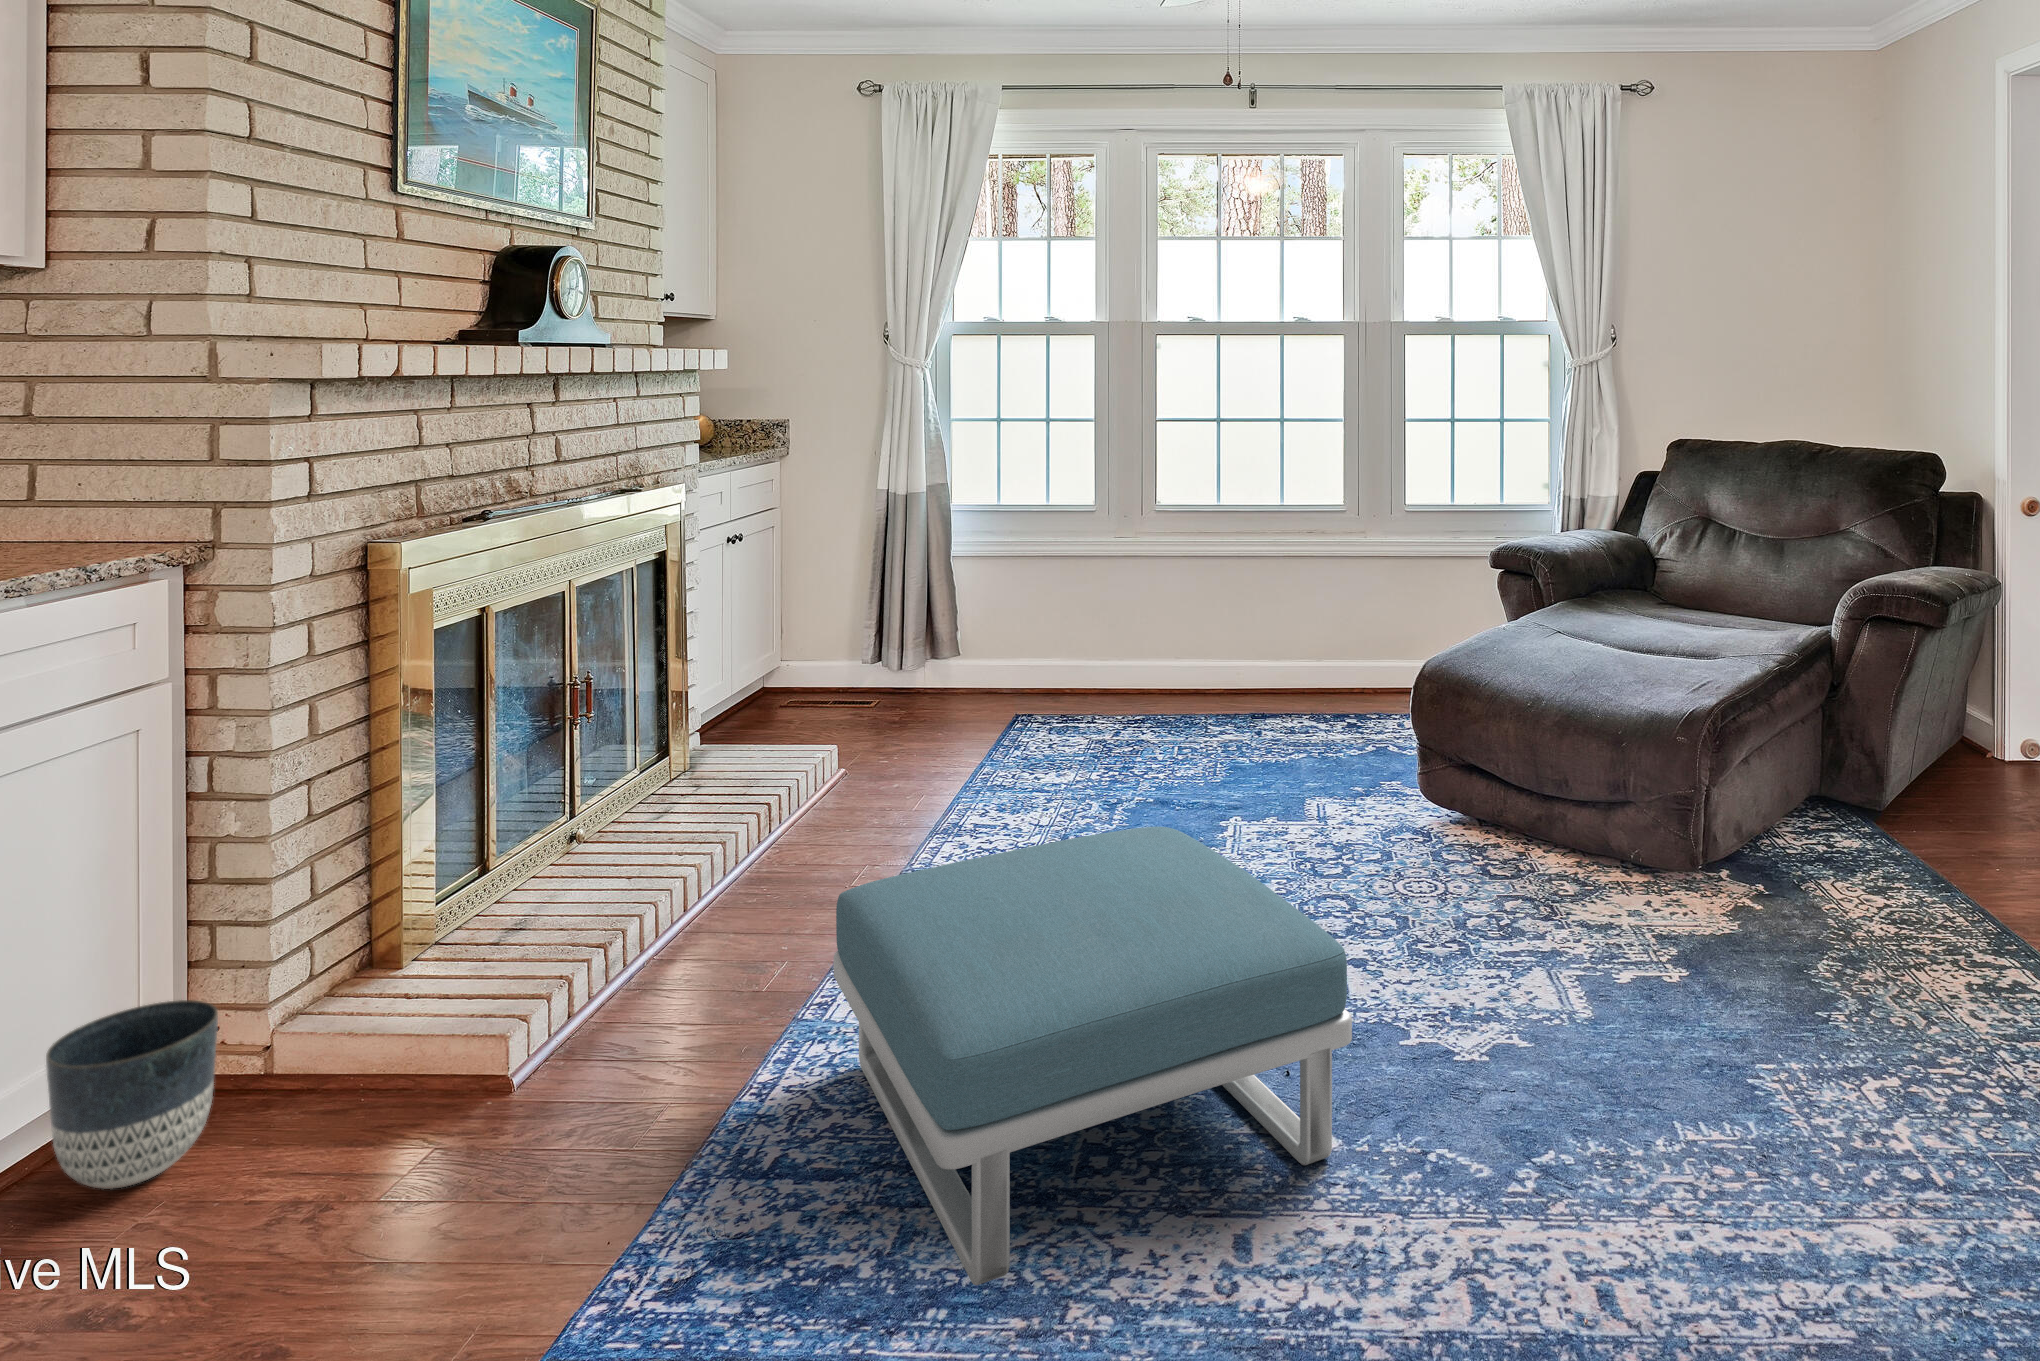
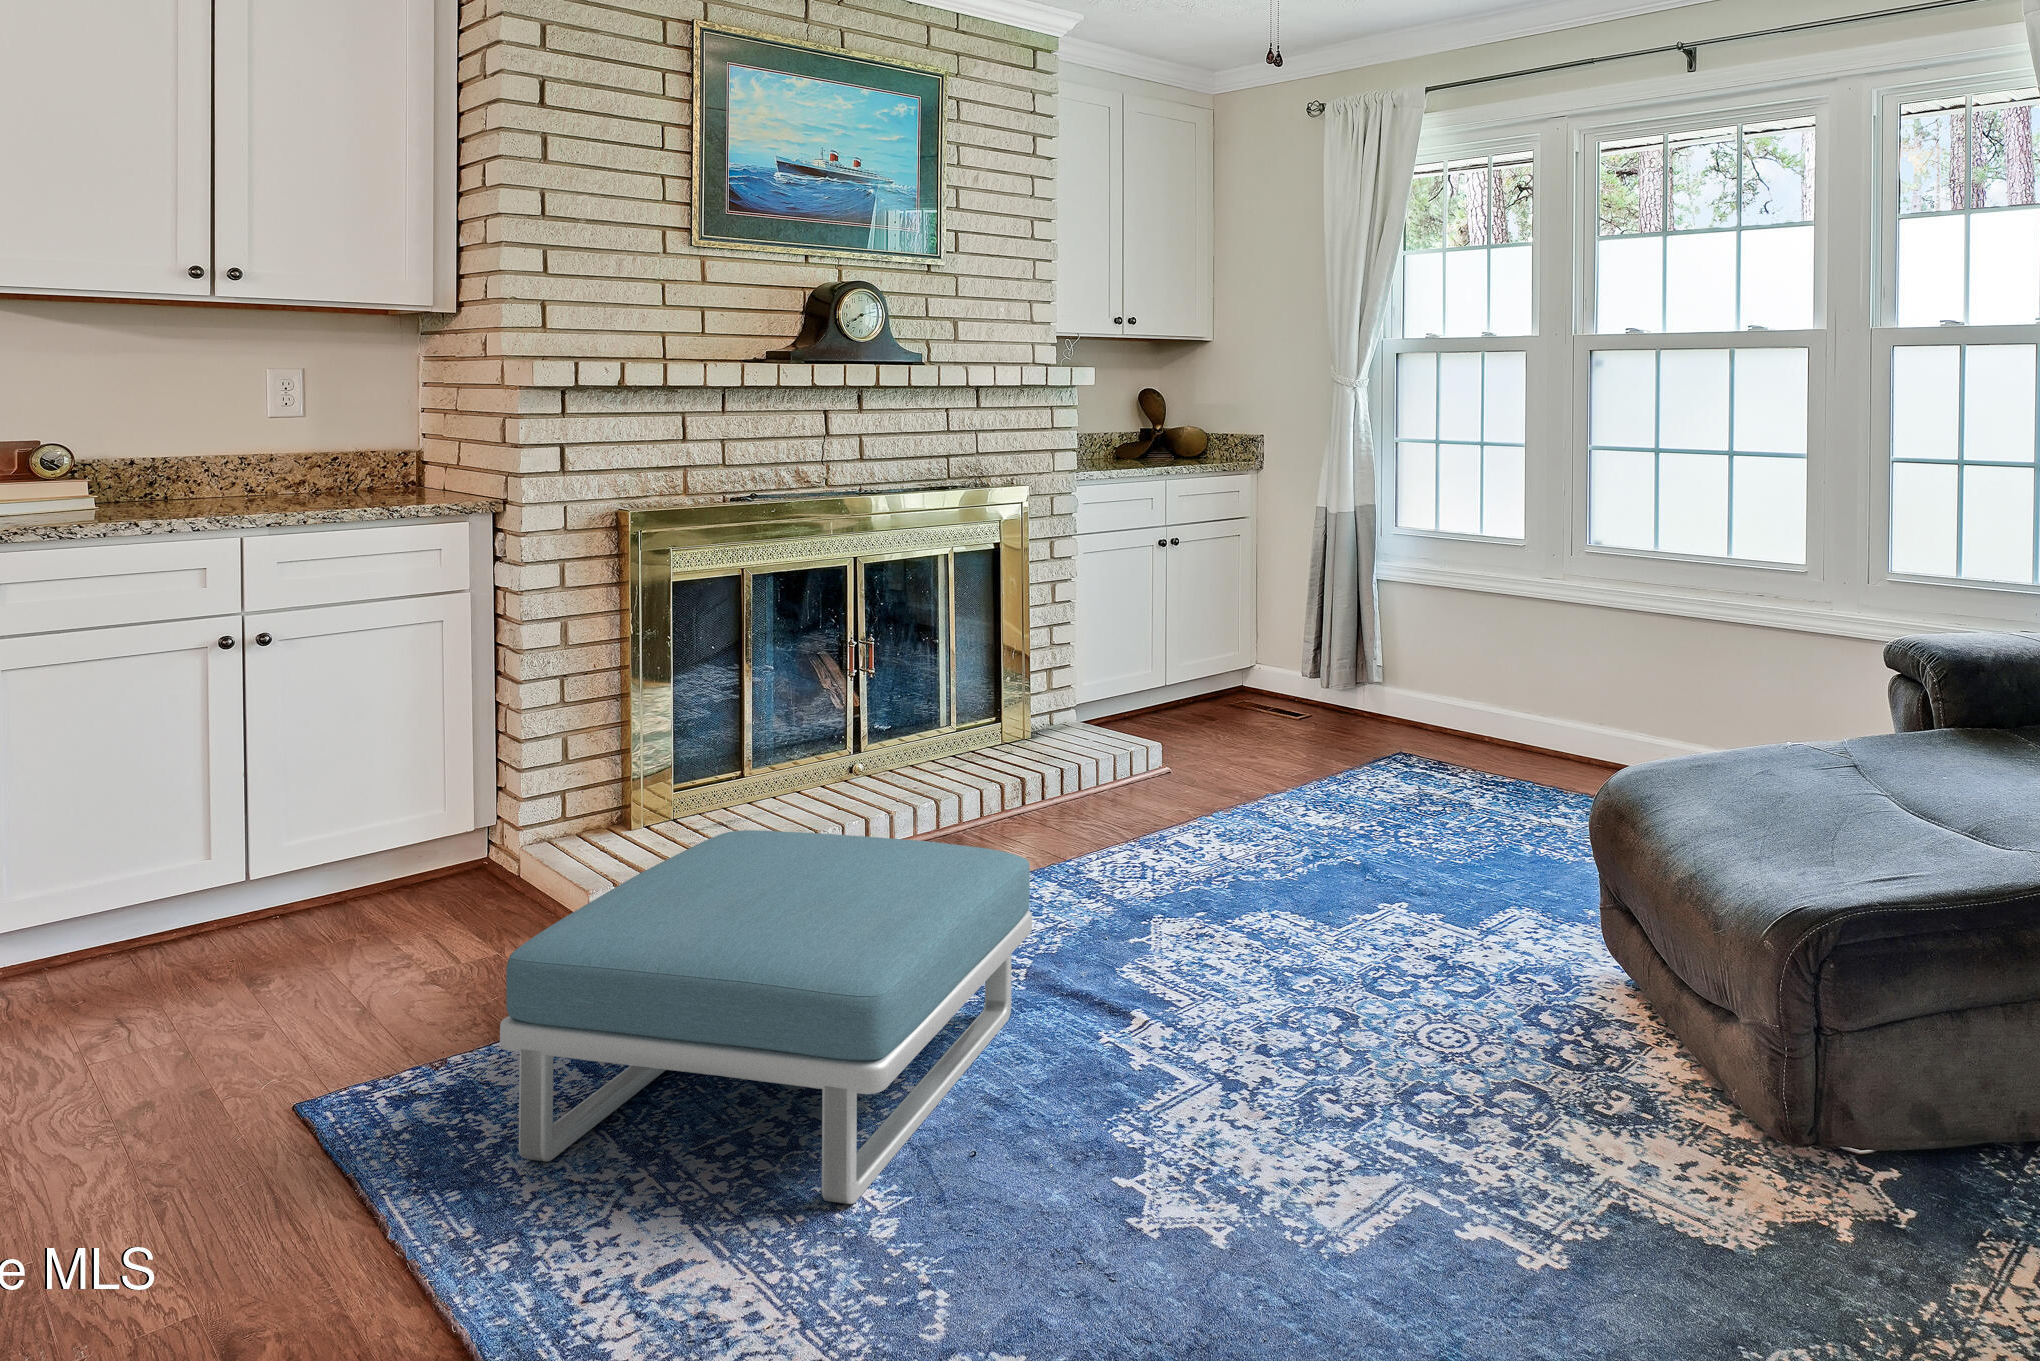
planter: present [46,1000,218,1189] -> none [359,799,457,909]

